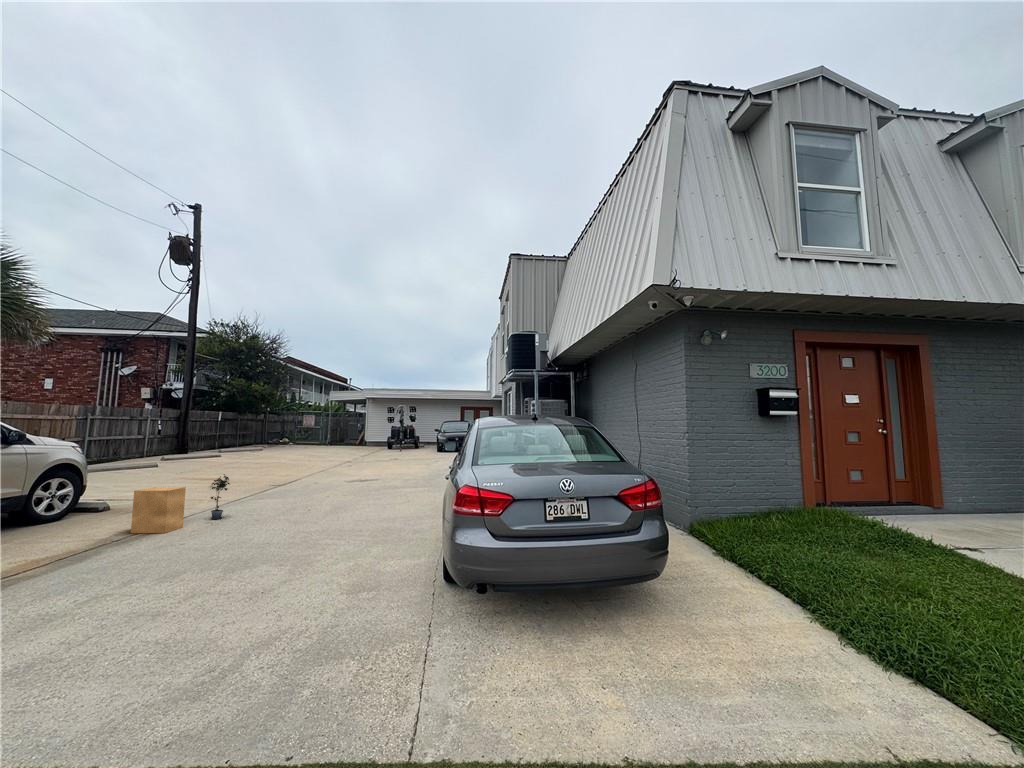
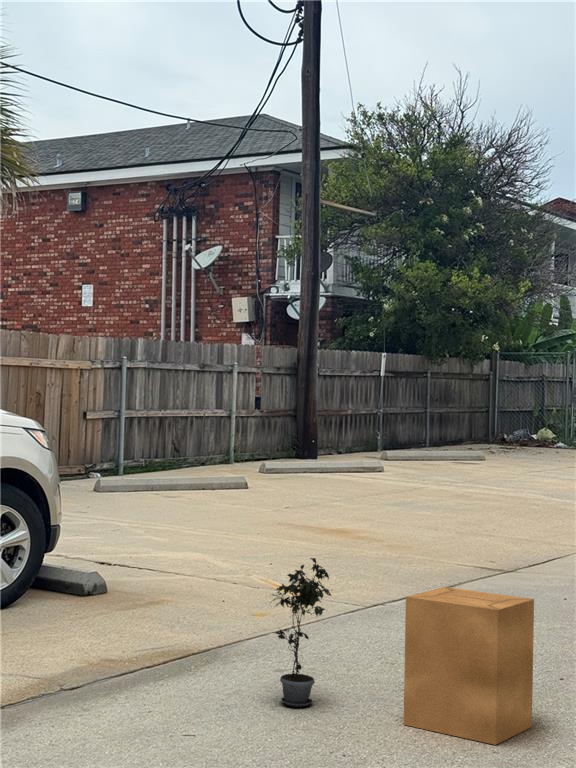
cardboard box: present [131,487,186,533] -> present [404,587,534,745]

